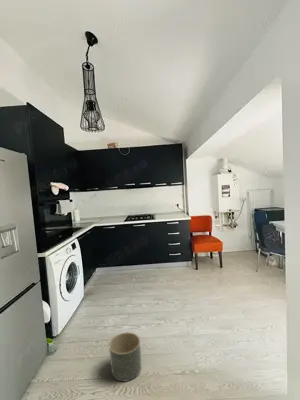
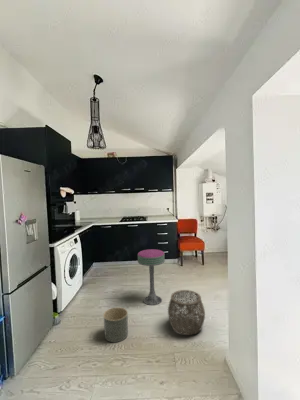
bar stool: none [148,254,182,323] -> present [138,249,165,305]
woven basket: none [191,307,240,369] -> present [168,290,205,335]

